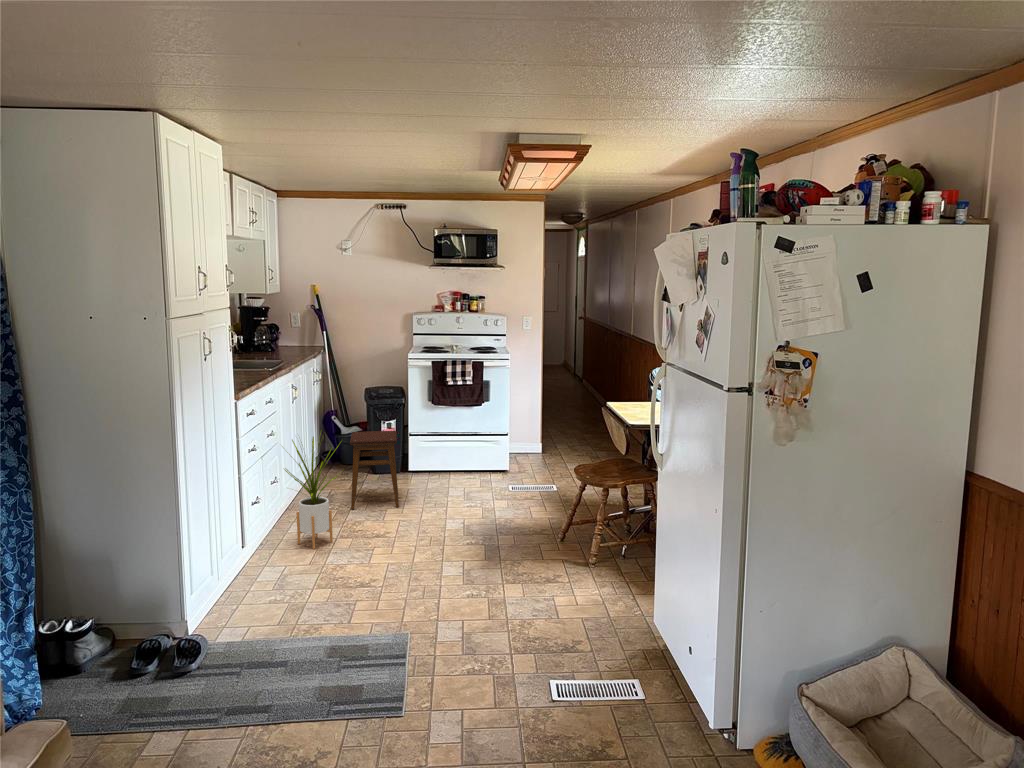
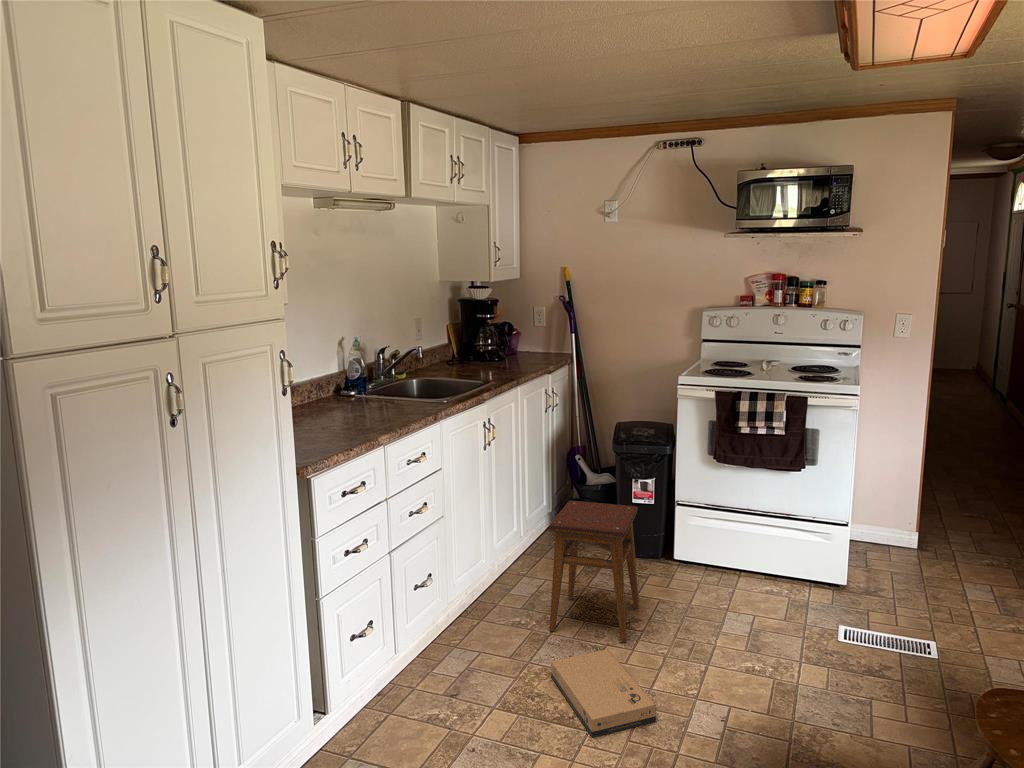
house plant: present [285,437,337,549] -> none [388,518,498,724]
cardboard box: none [365,507,431,539] -> present [551,649,656,737]

